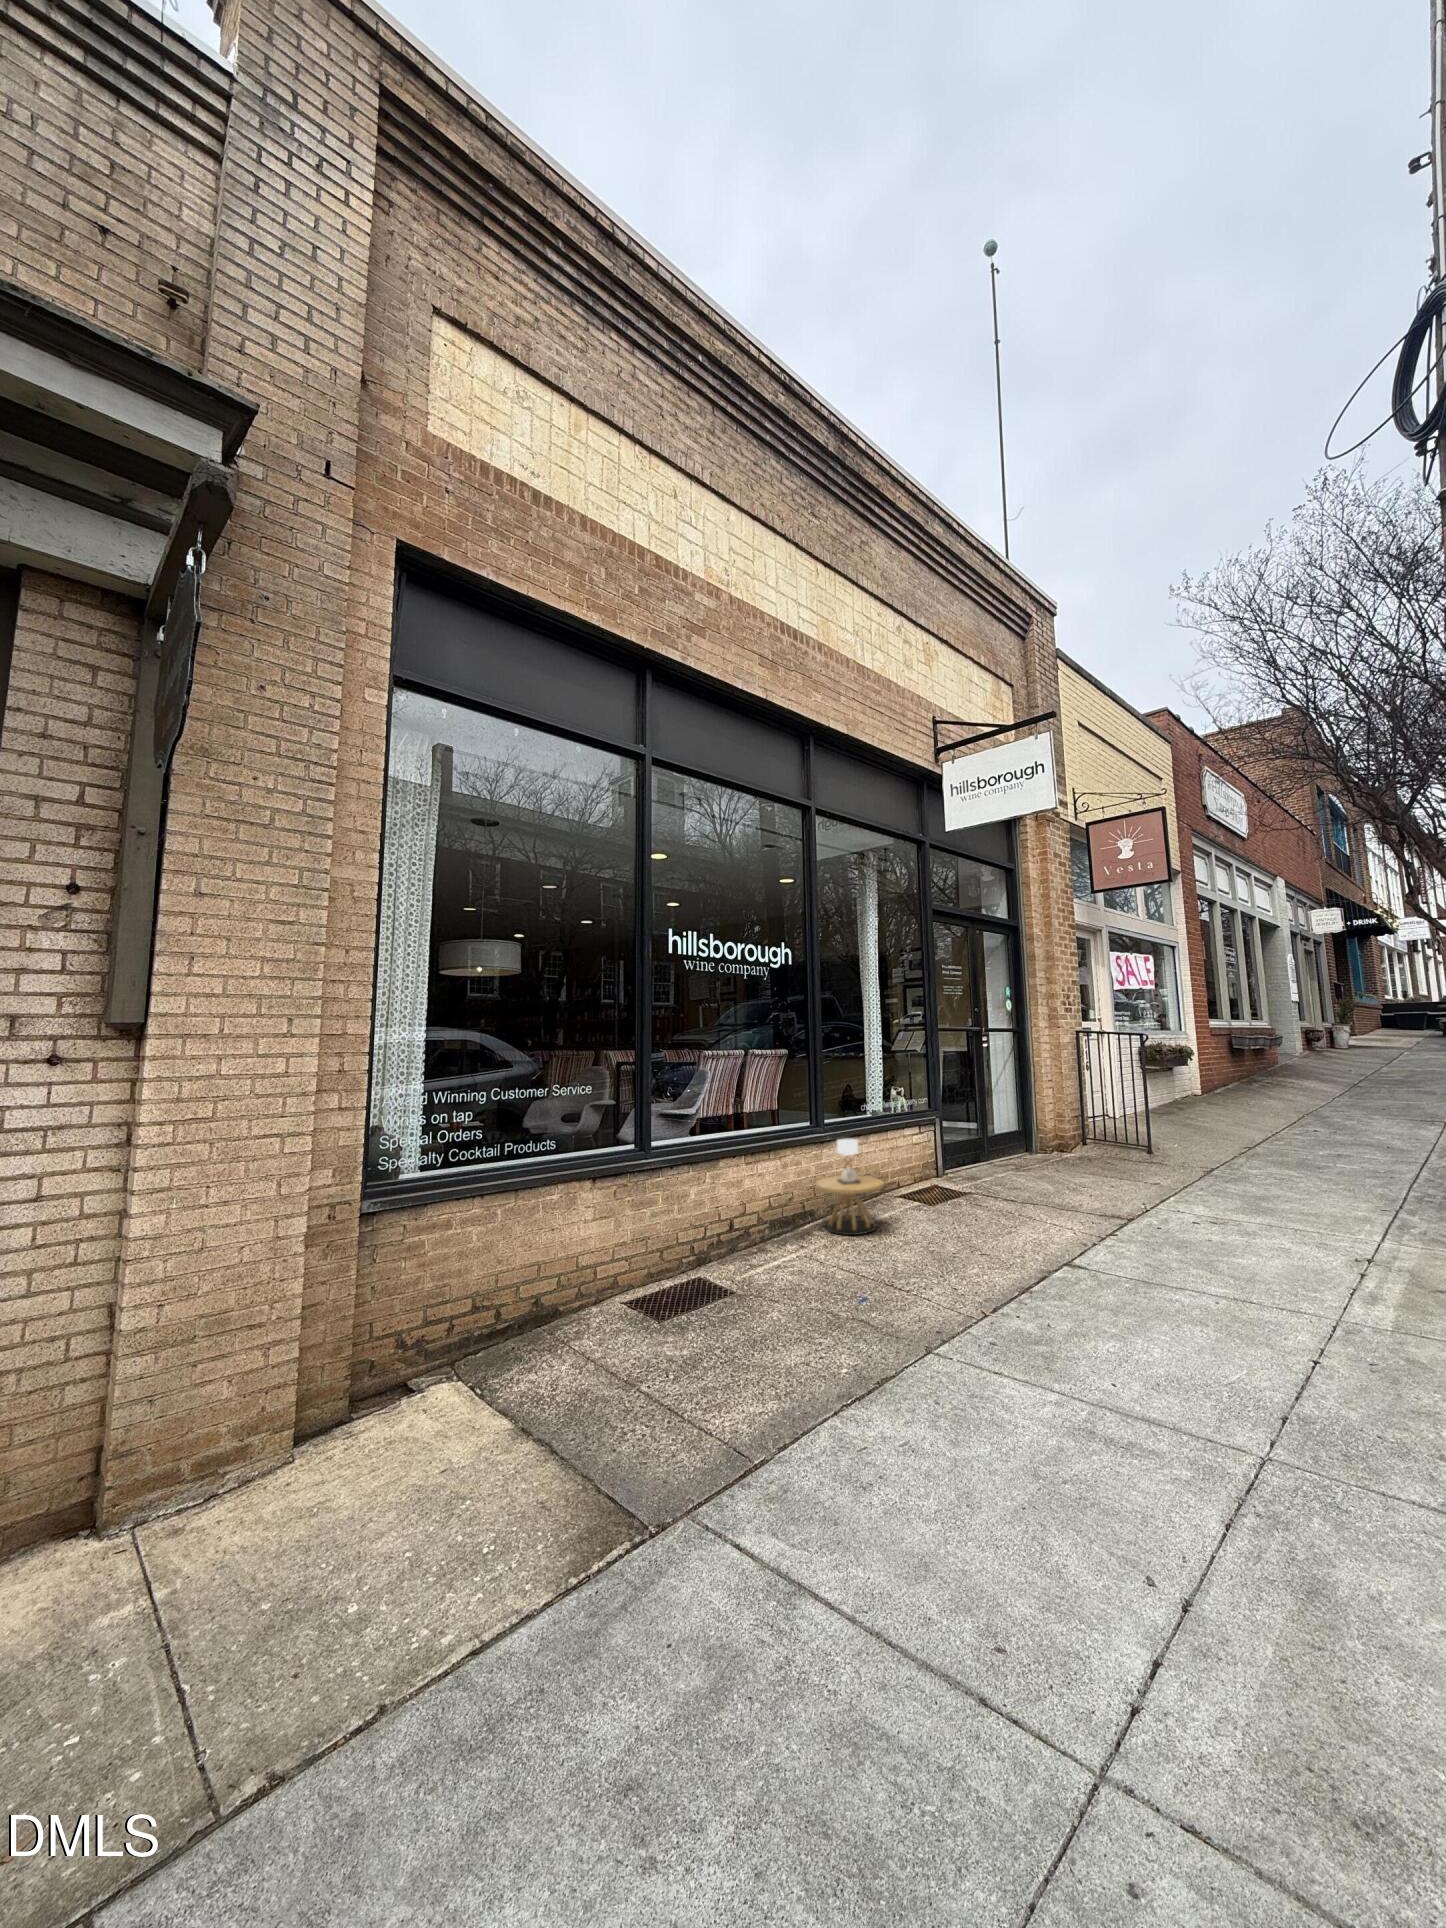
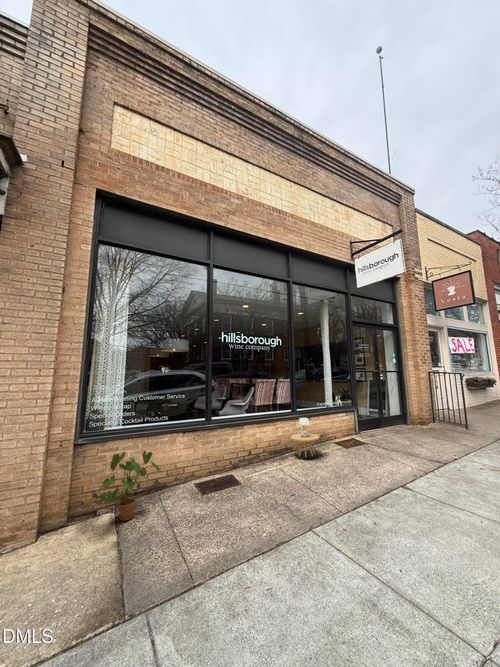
house plant: none [435,1225,583,1393] -> present [98,451,162,520]

